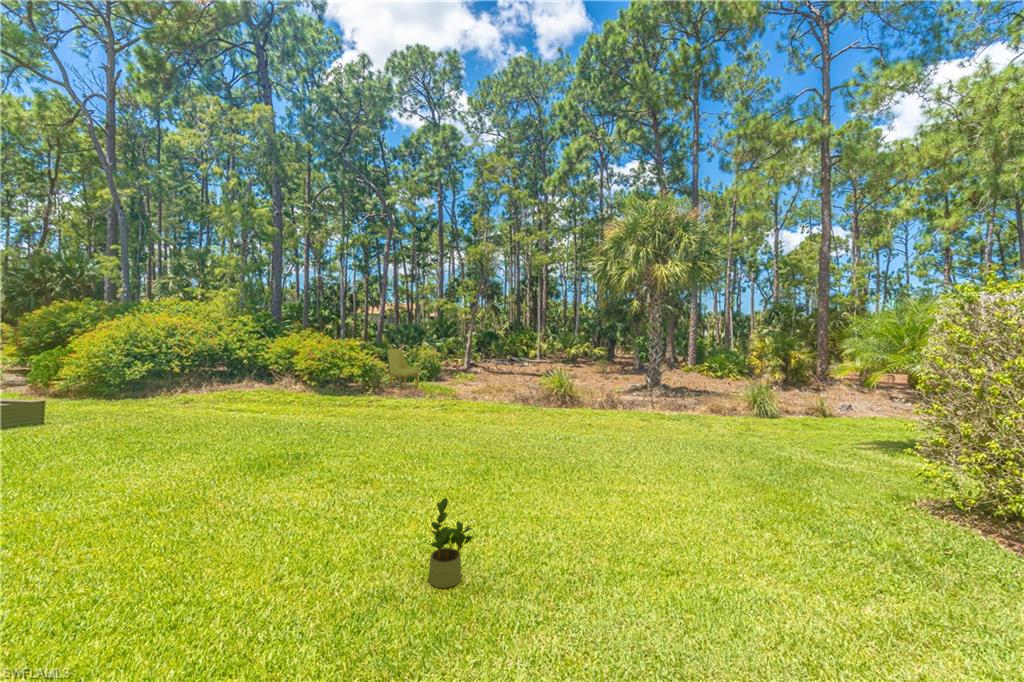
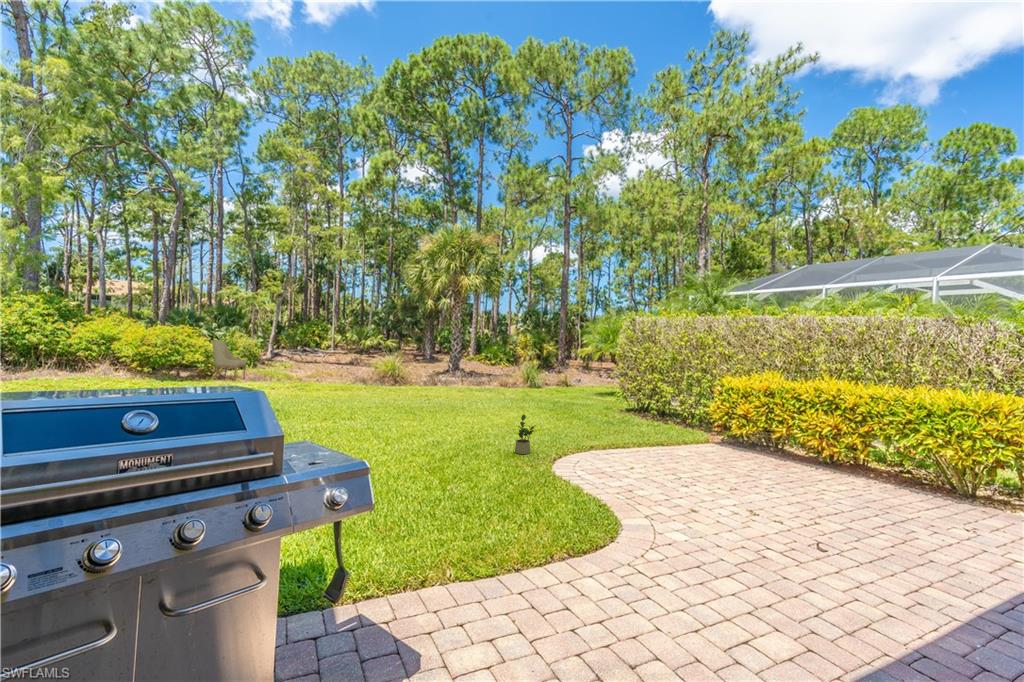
potted plant: present [428,498,473,588] -> present [515,414,534,454]

